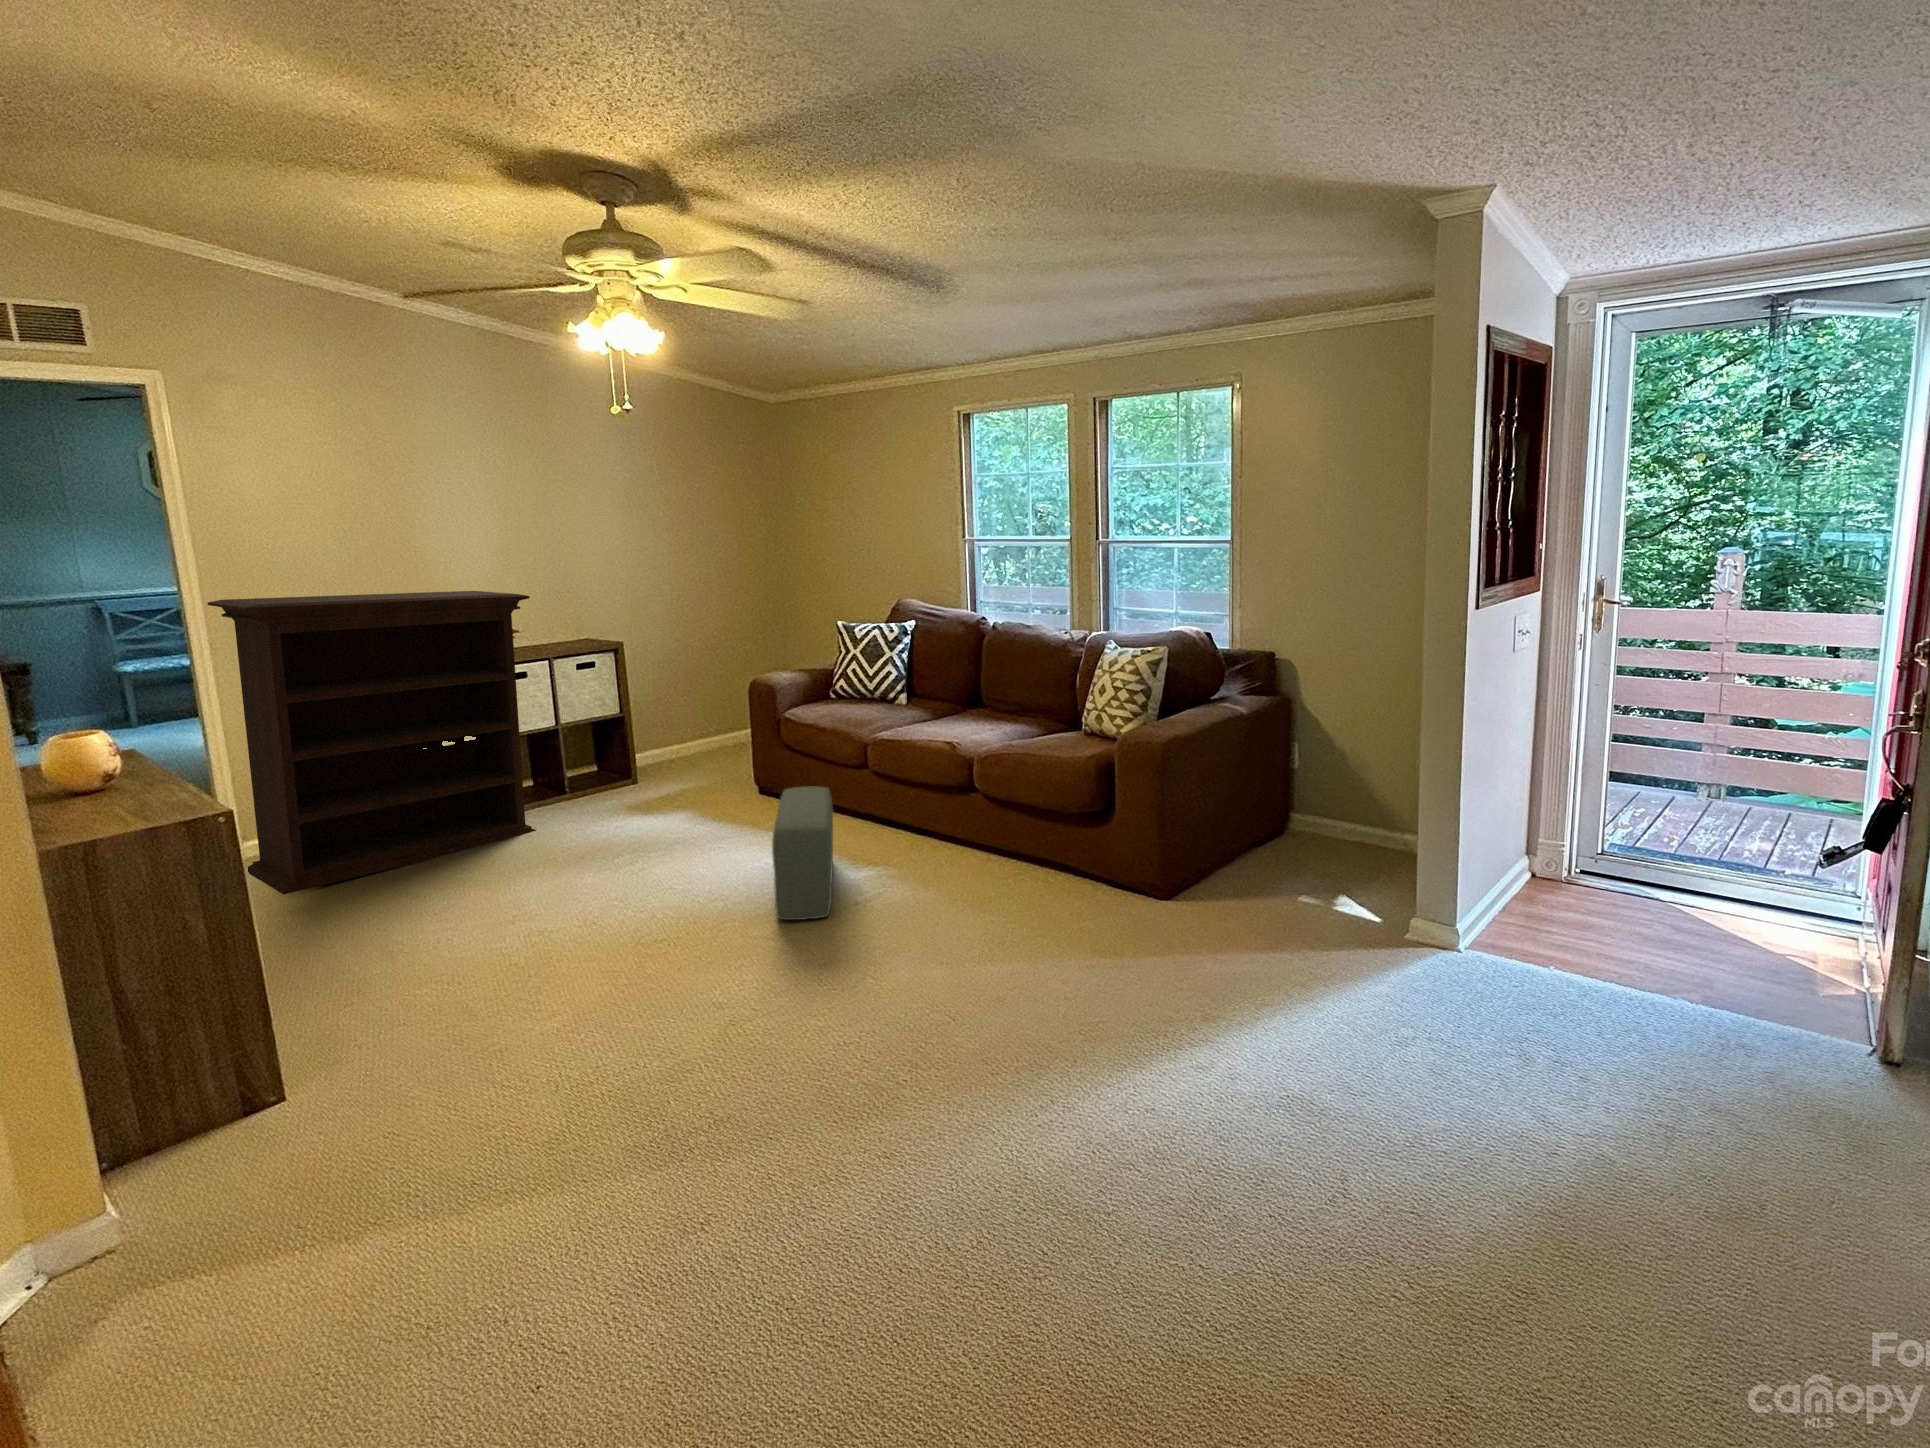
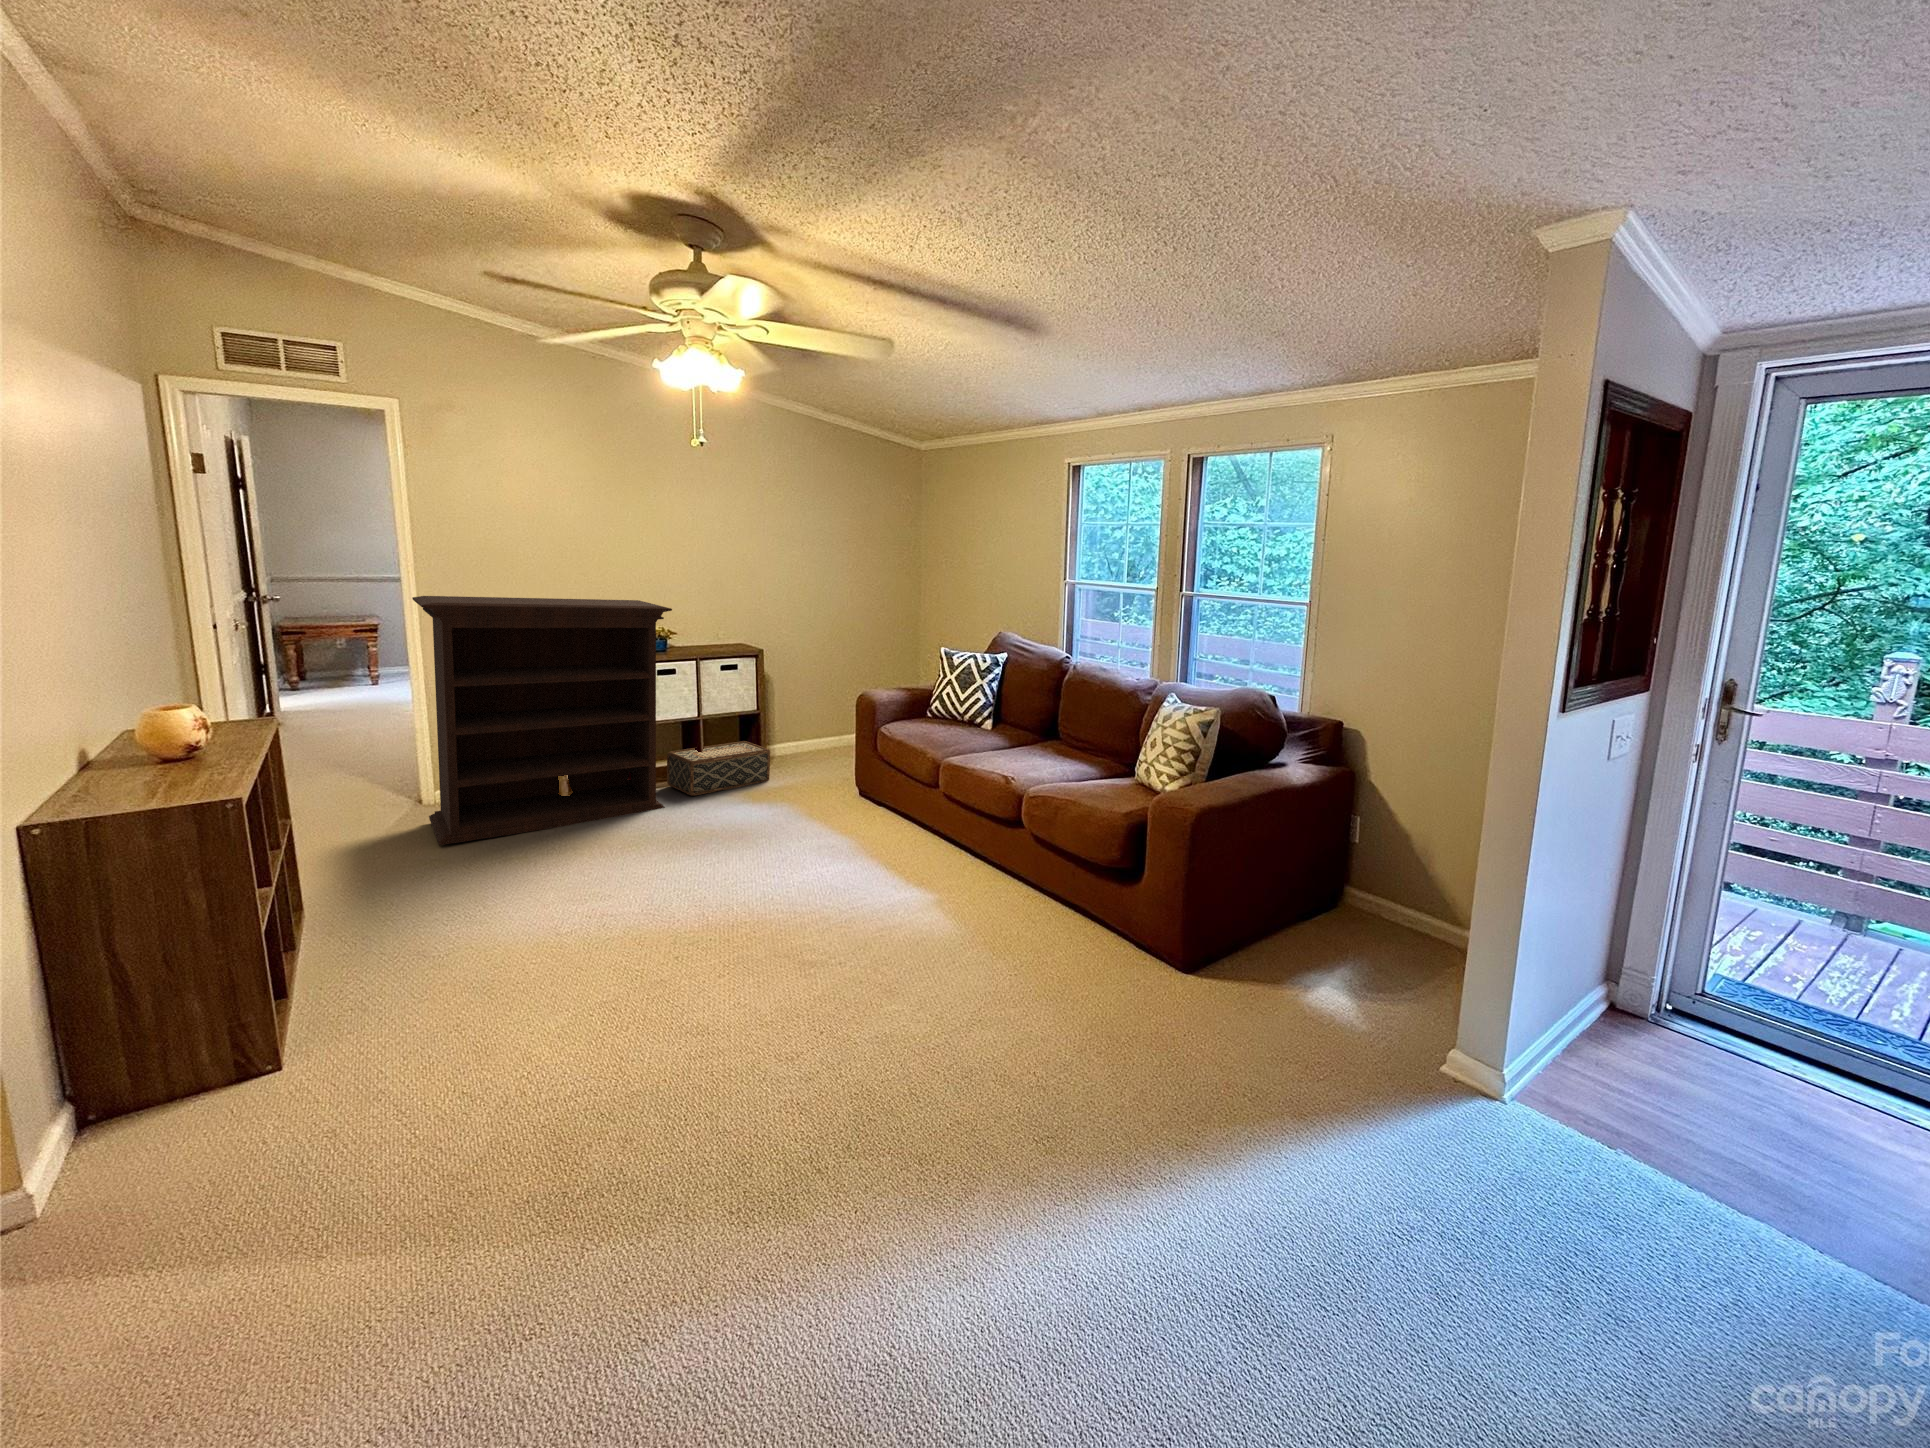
woven basket: none [522,750,645,816] -> present [667,741,770,796]
pouf: present [772,787,833,920] -> none [804,804,888,940]

